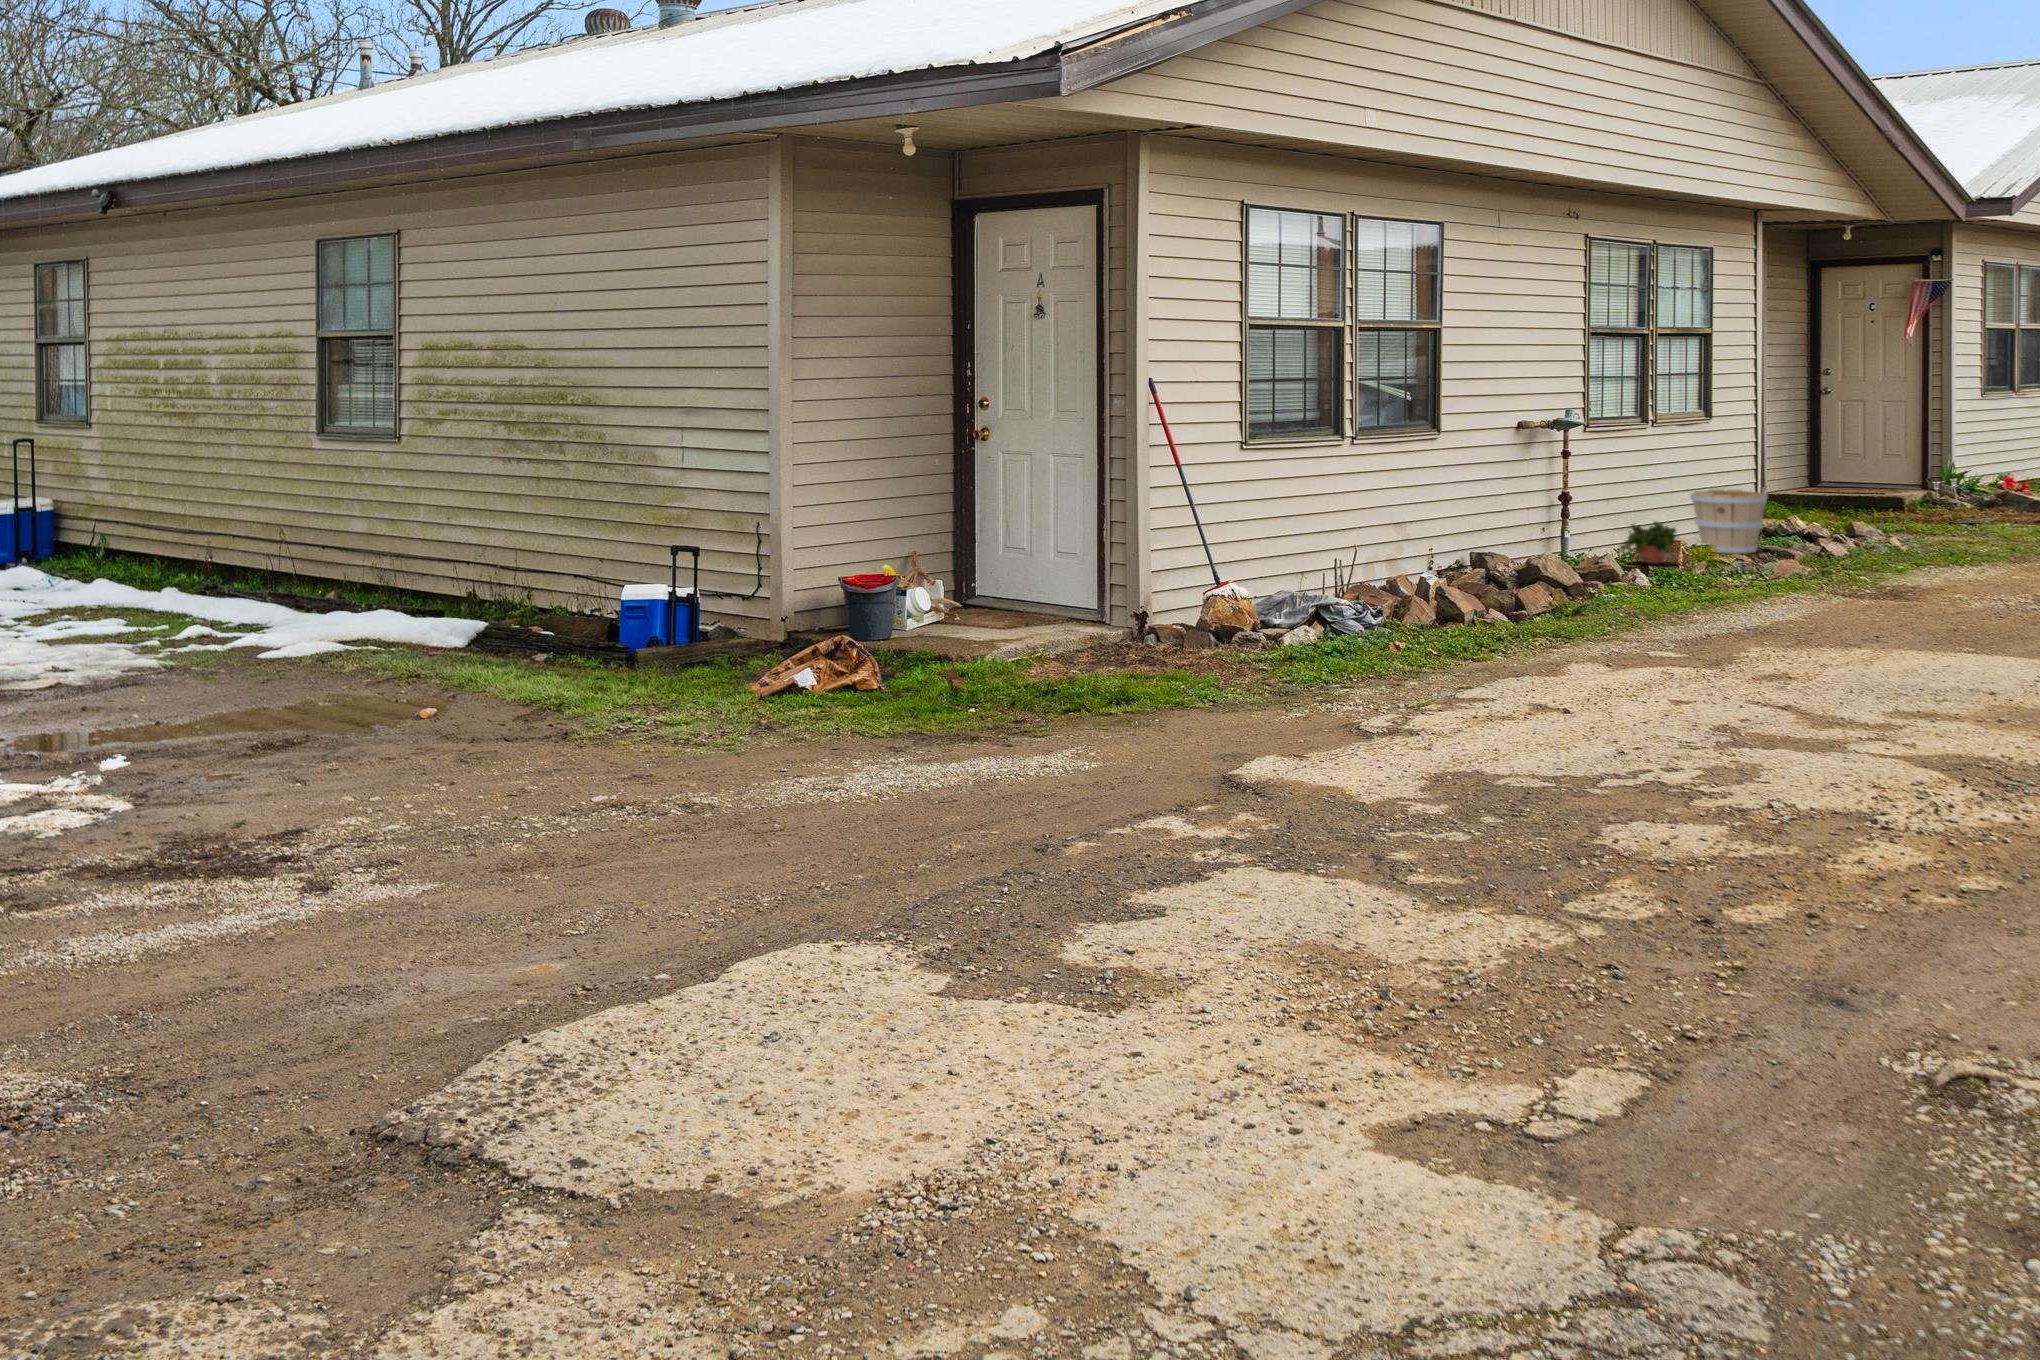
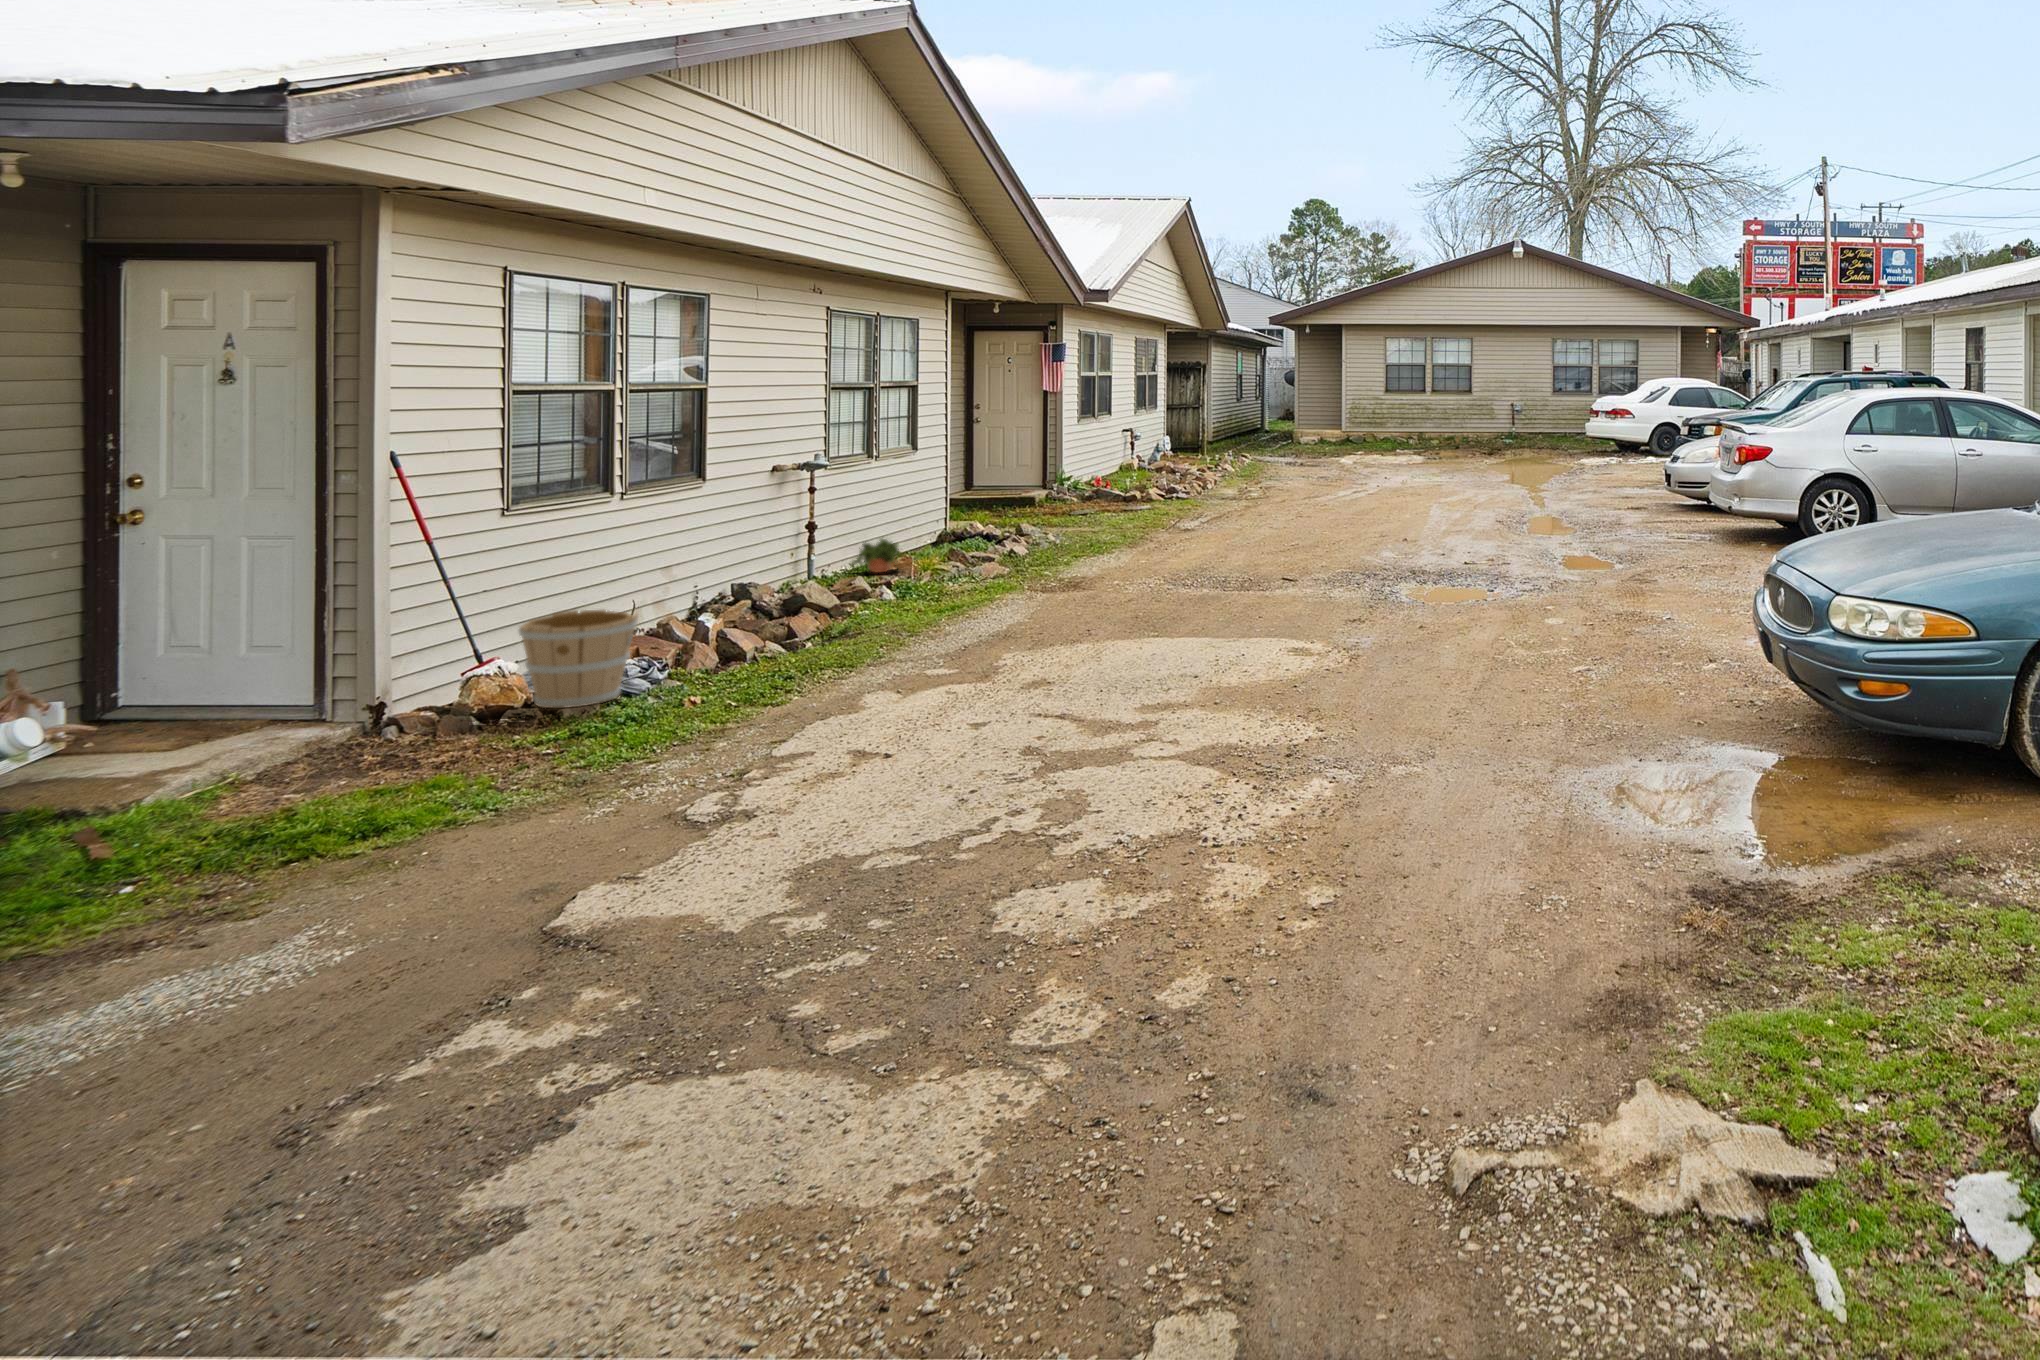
wooden bucket: present [1690,488,1768,554] -> present [519,610,638,708]

